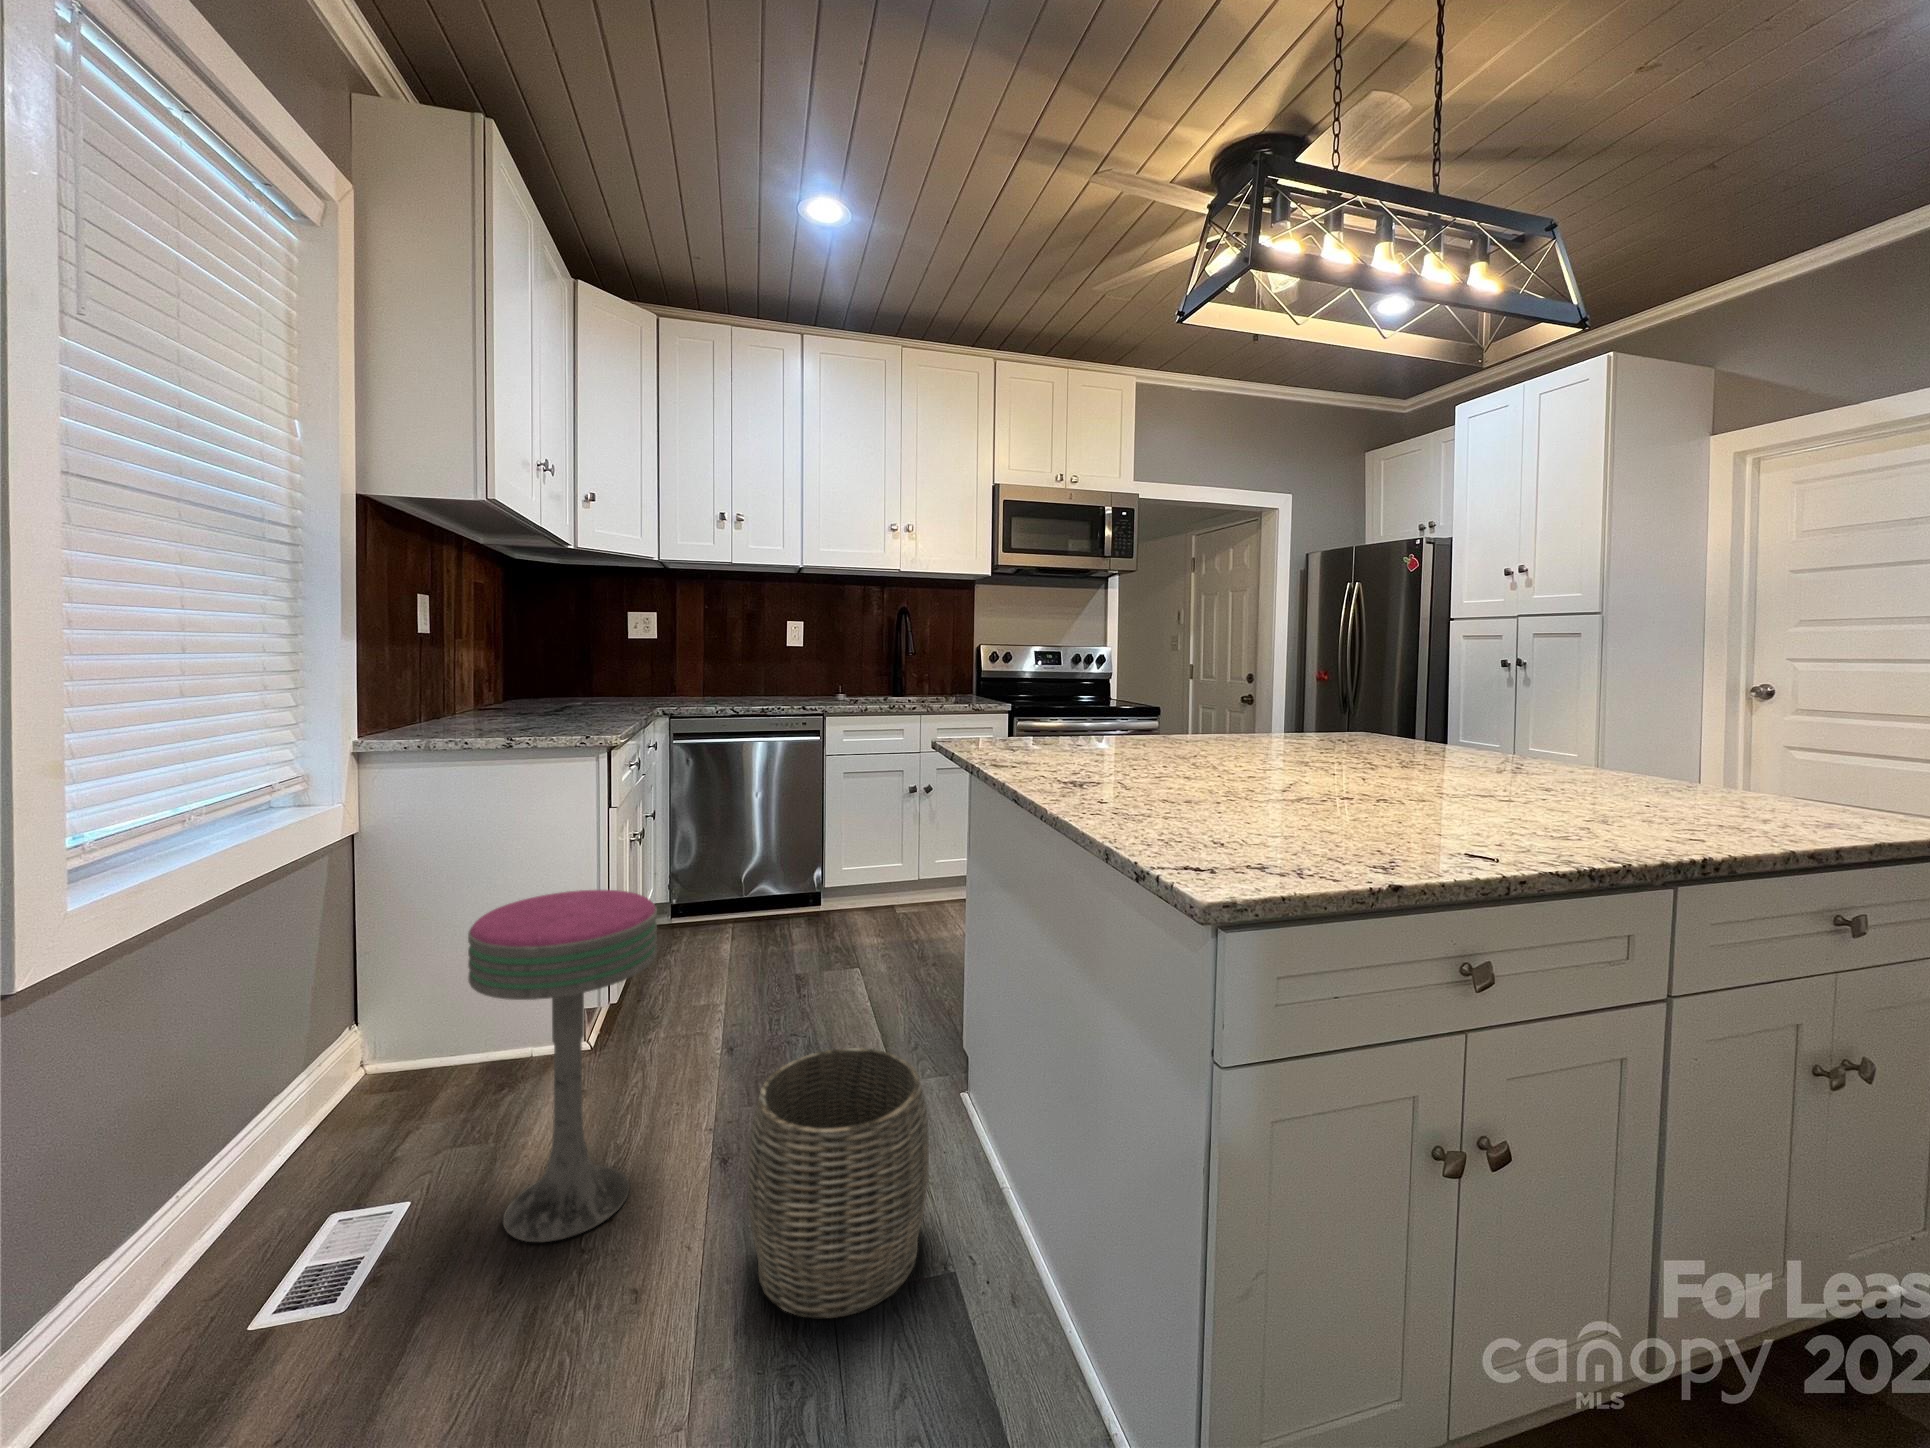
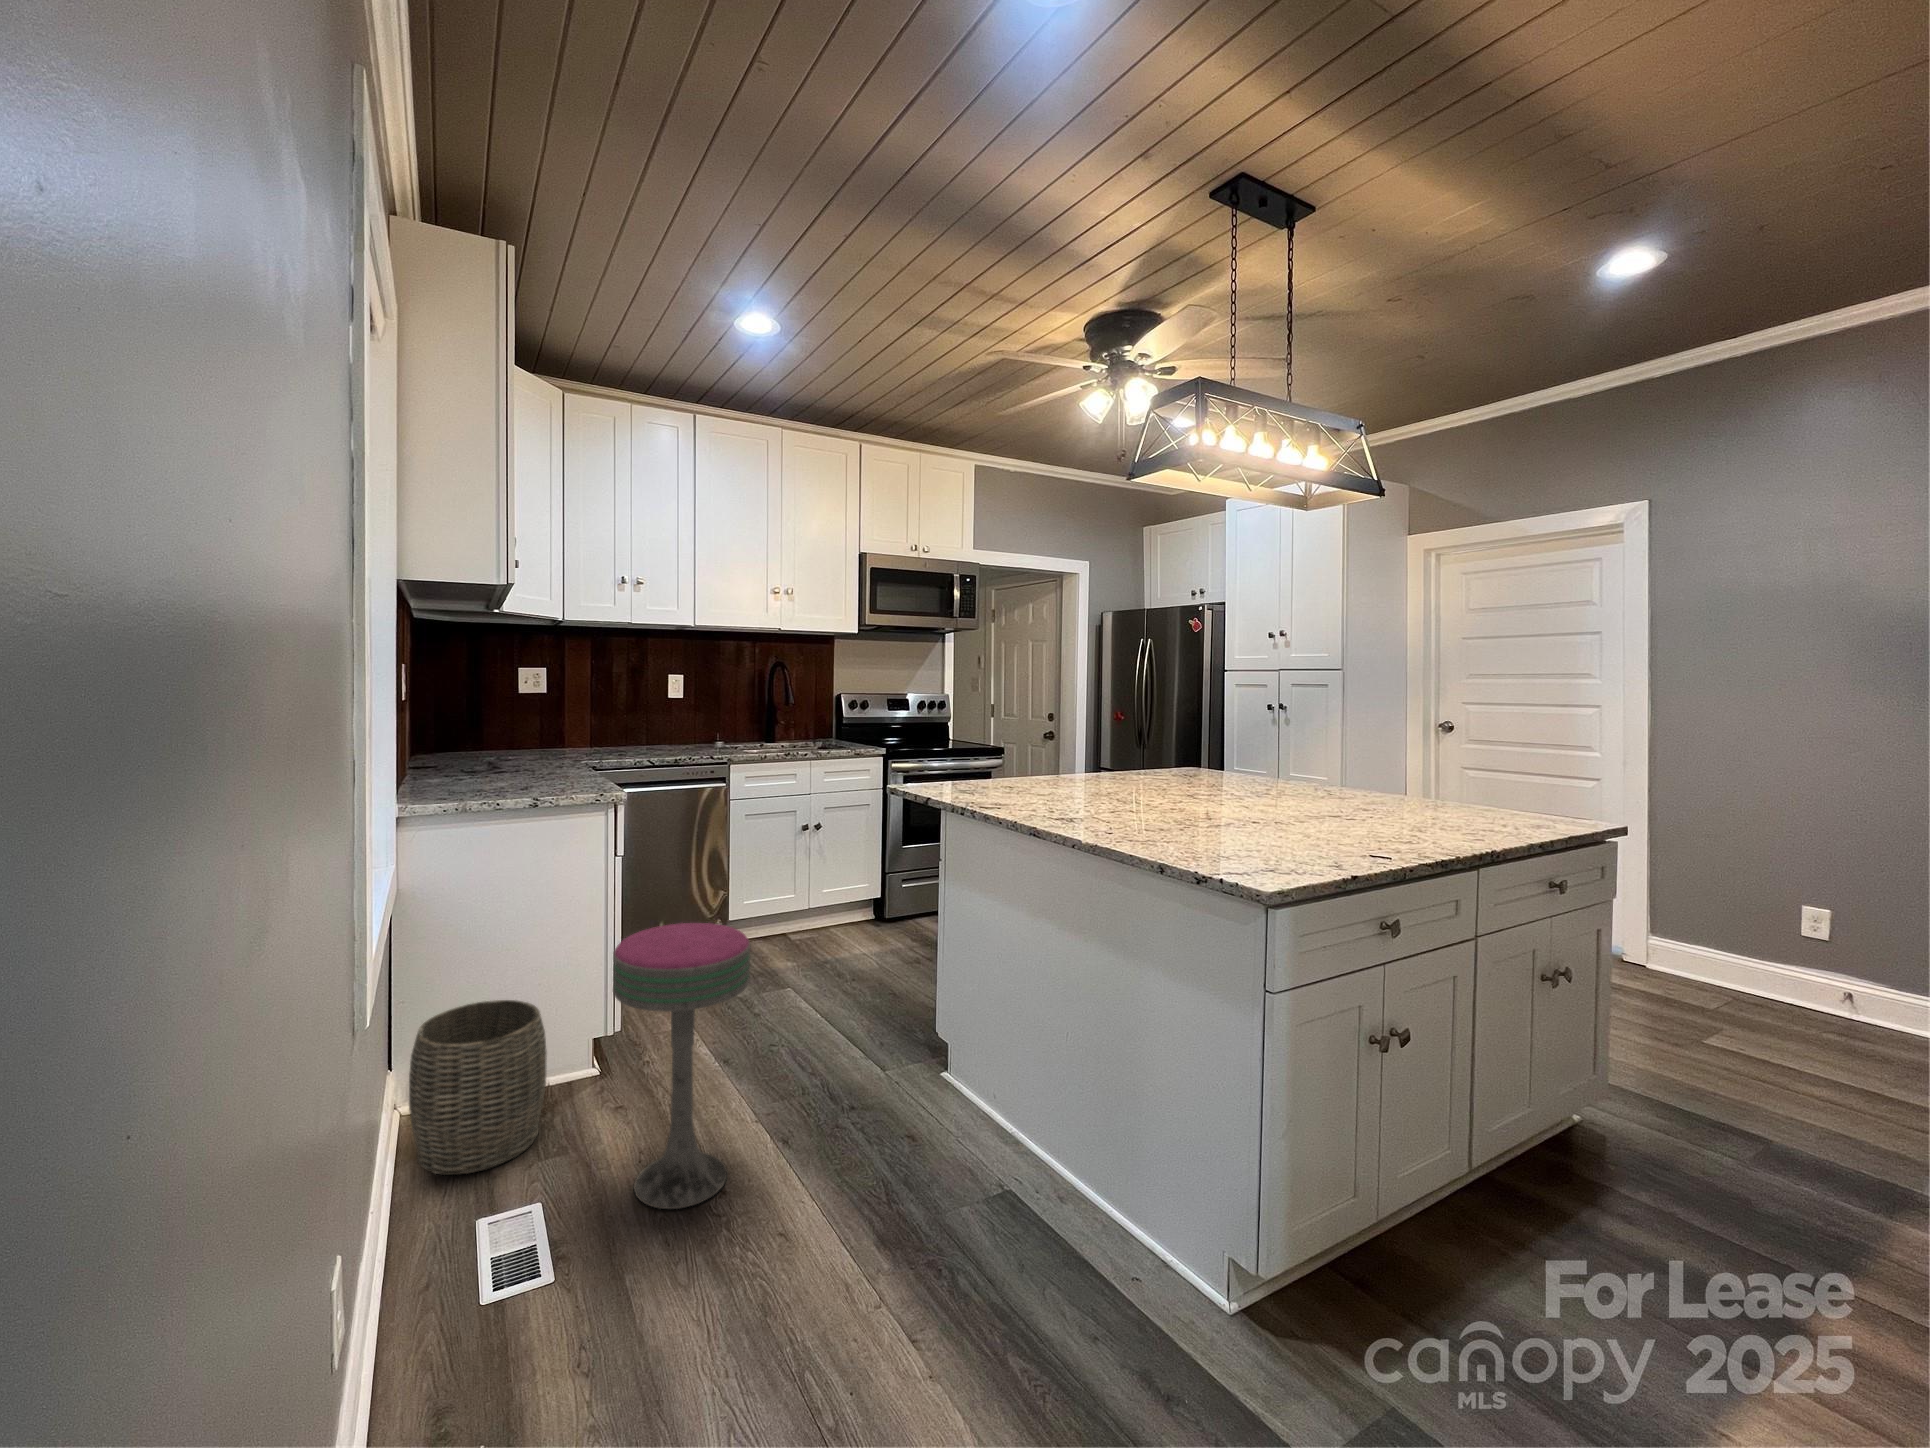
woven basket: present [748,1048,929,1319] -> present [409,1000,547,1175]

